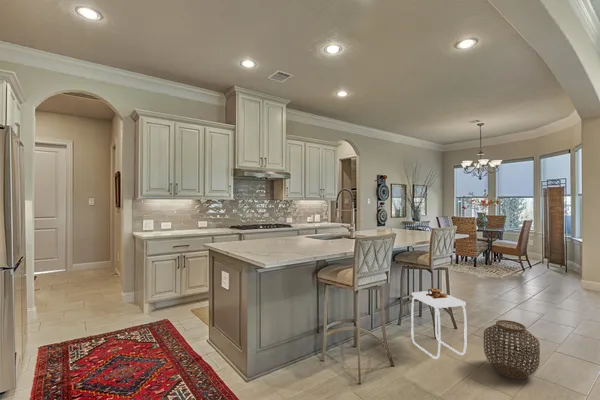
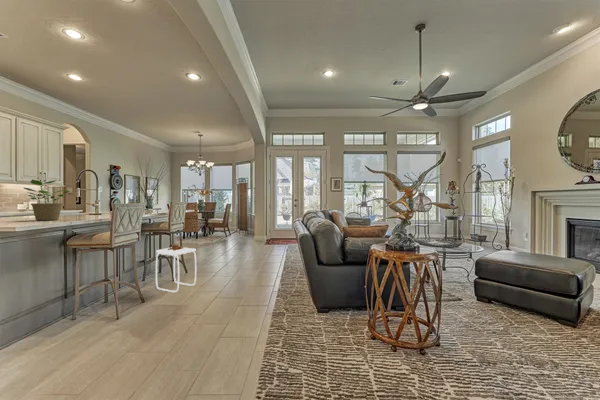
potted plant: none [286,212,321,252] -> present [24,180,69,221]
woven basket: present [484,320,540,379] -> none [207,255,237,288]

